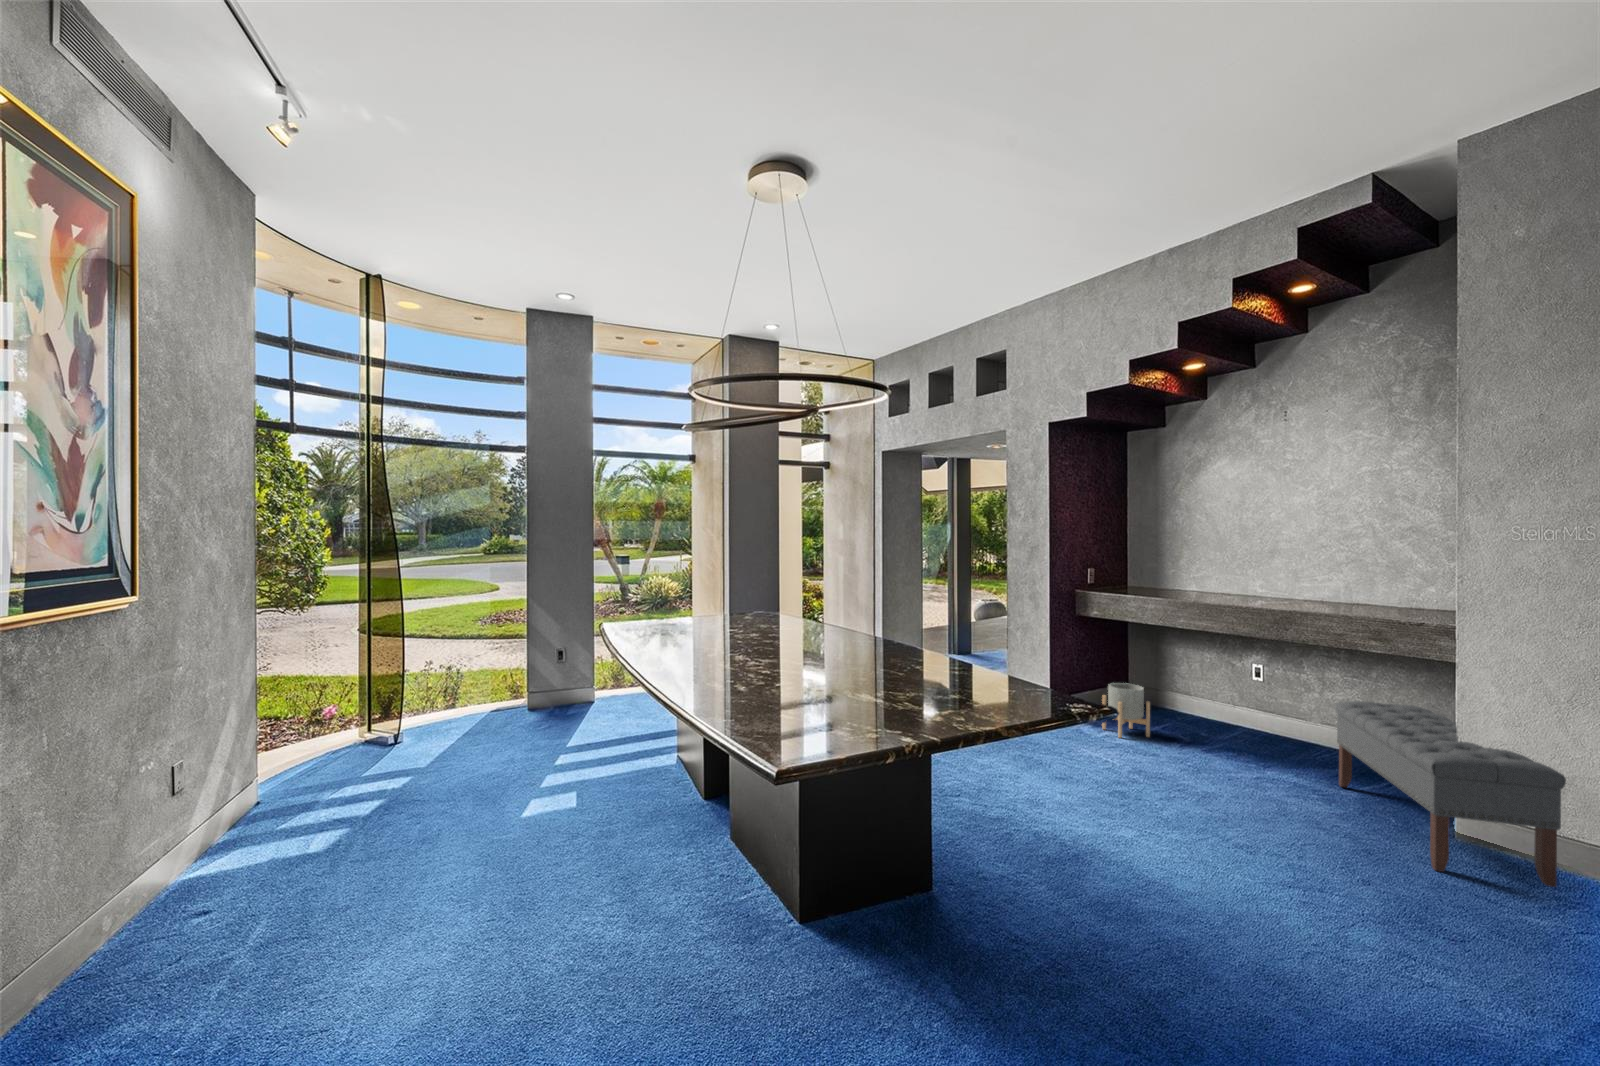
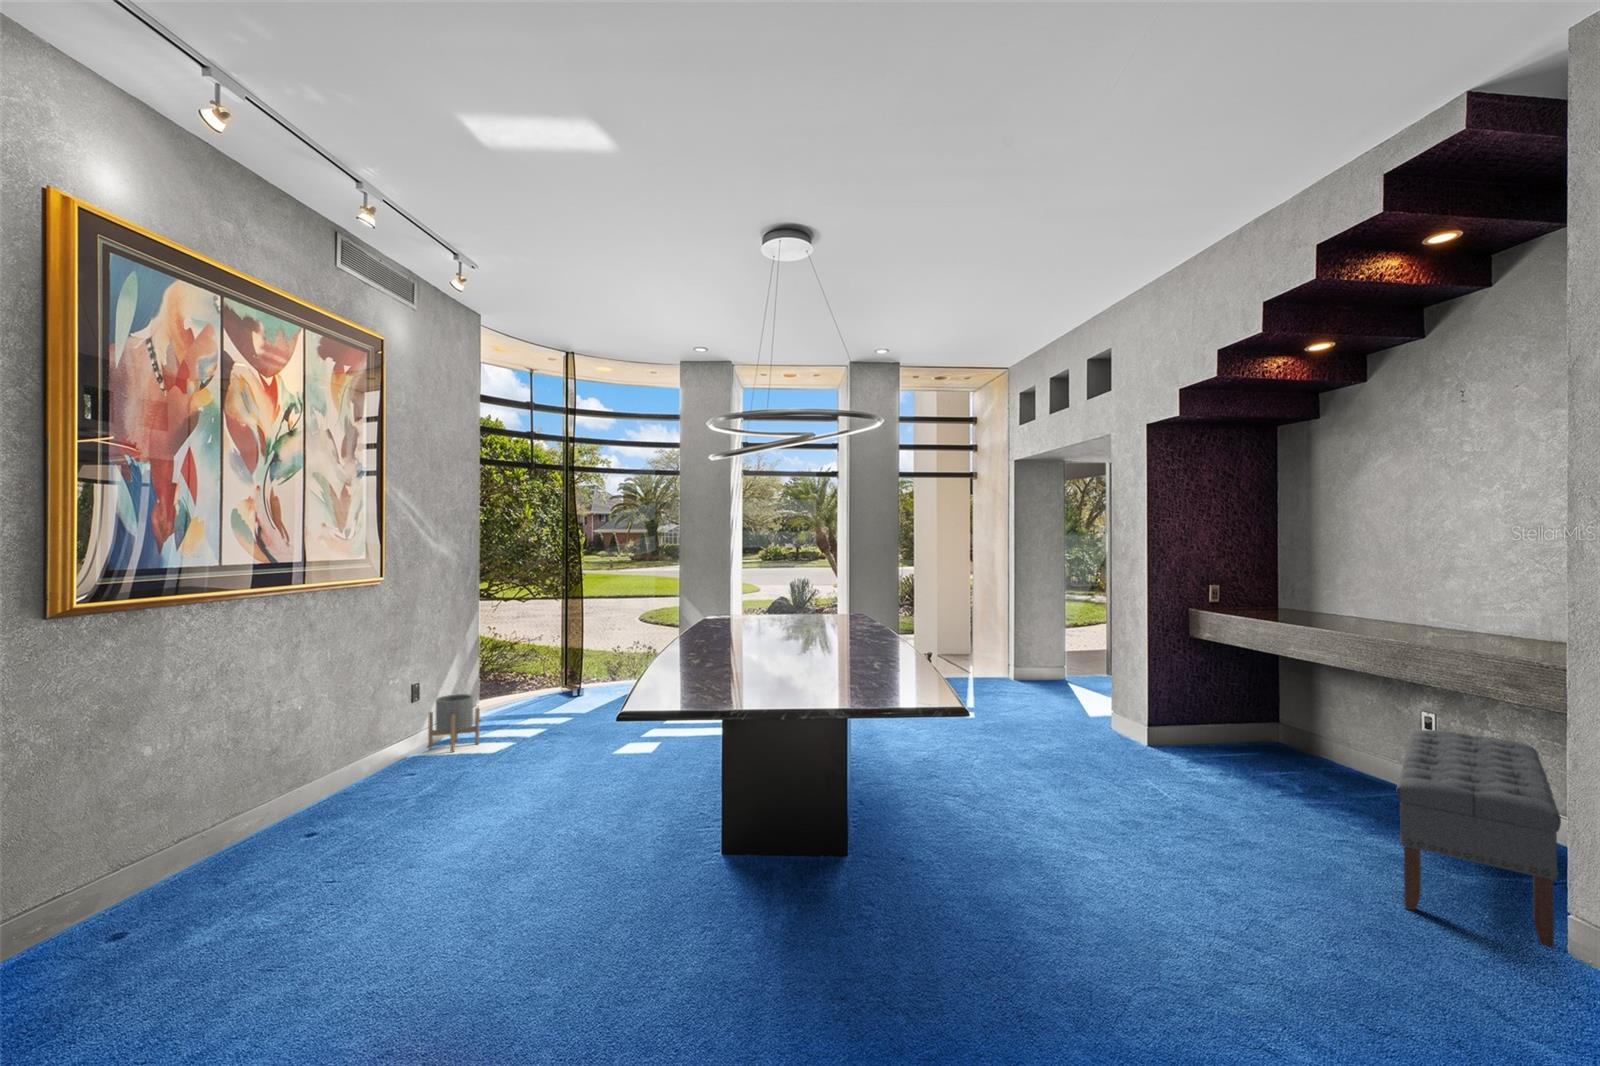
planter: present [1102,683,1150,738] -> present [428,694,480,752]

